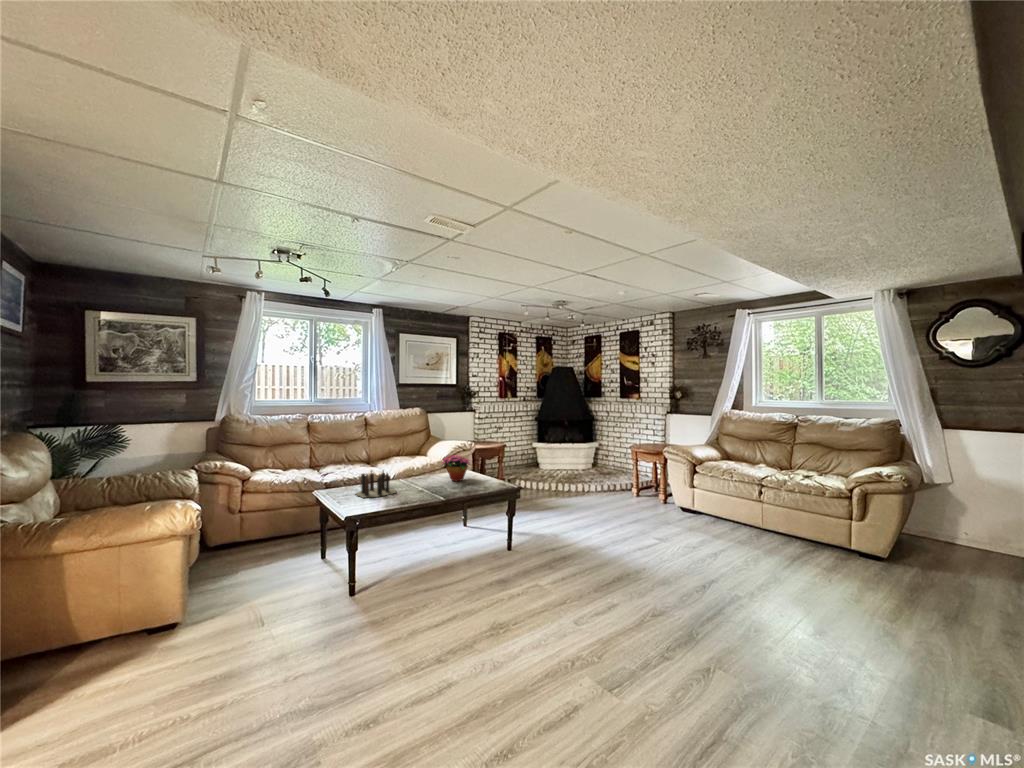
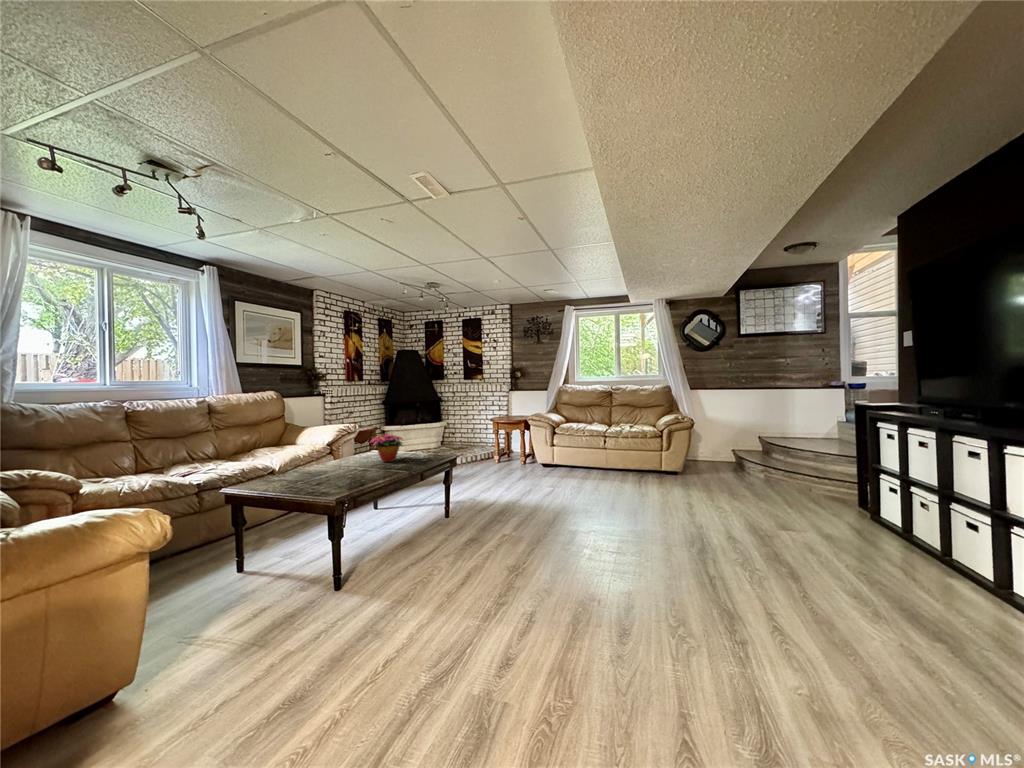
candle: present [356,471,396,498] -> none [288,456,347,491]

